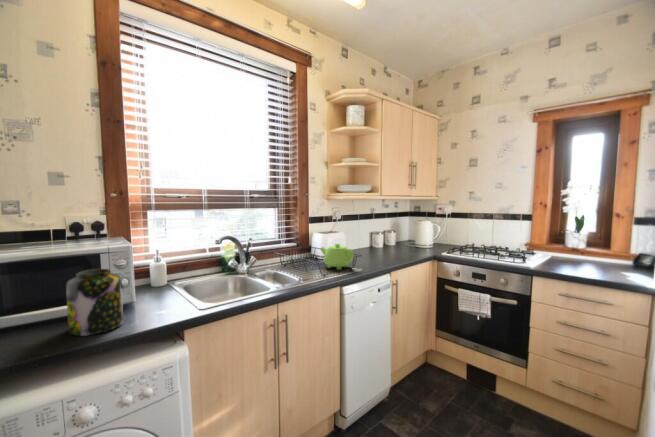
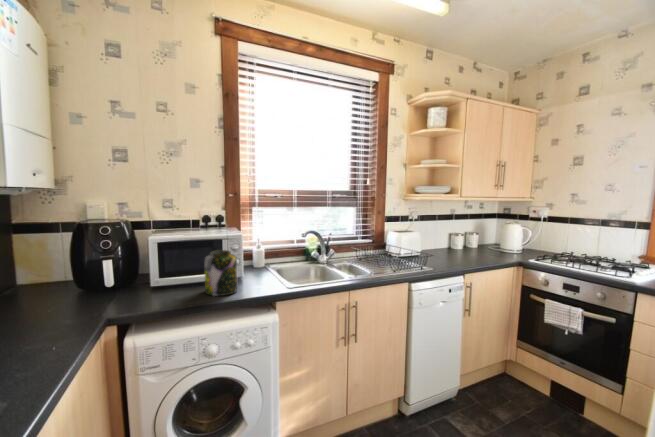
teapot: present [321,244,354,270] -> none [393,243,425,268]

